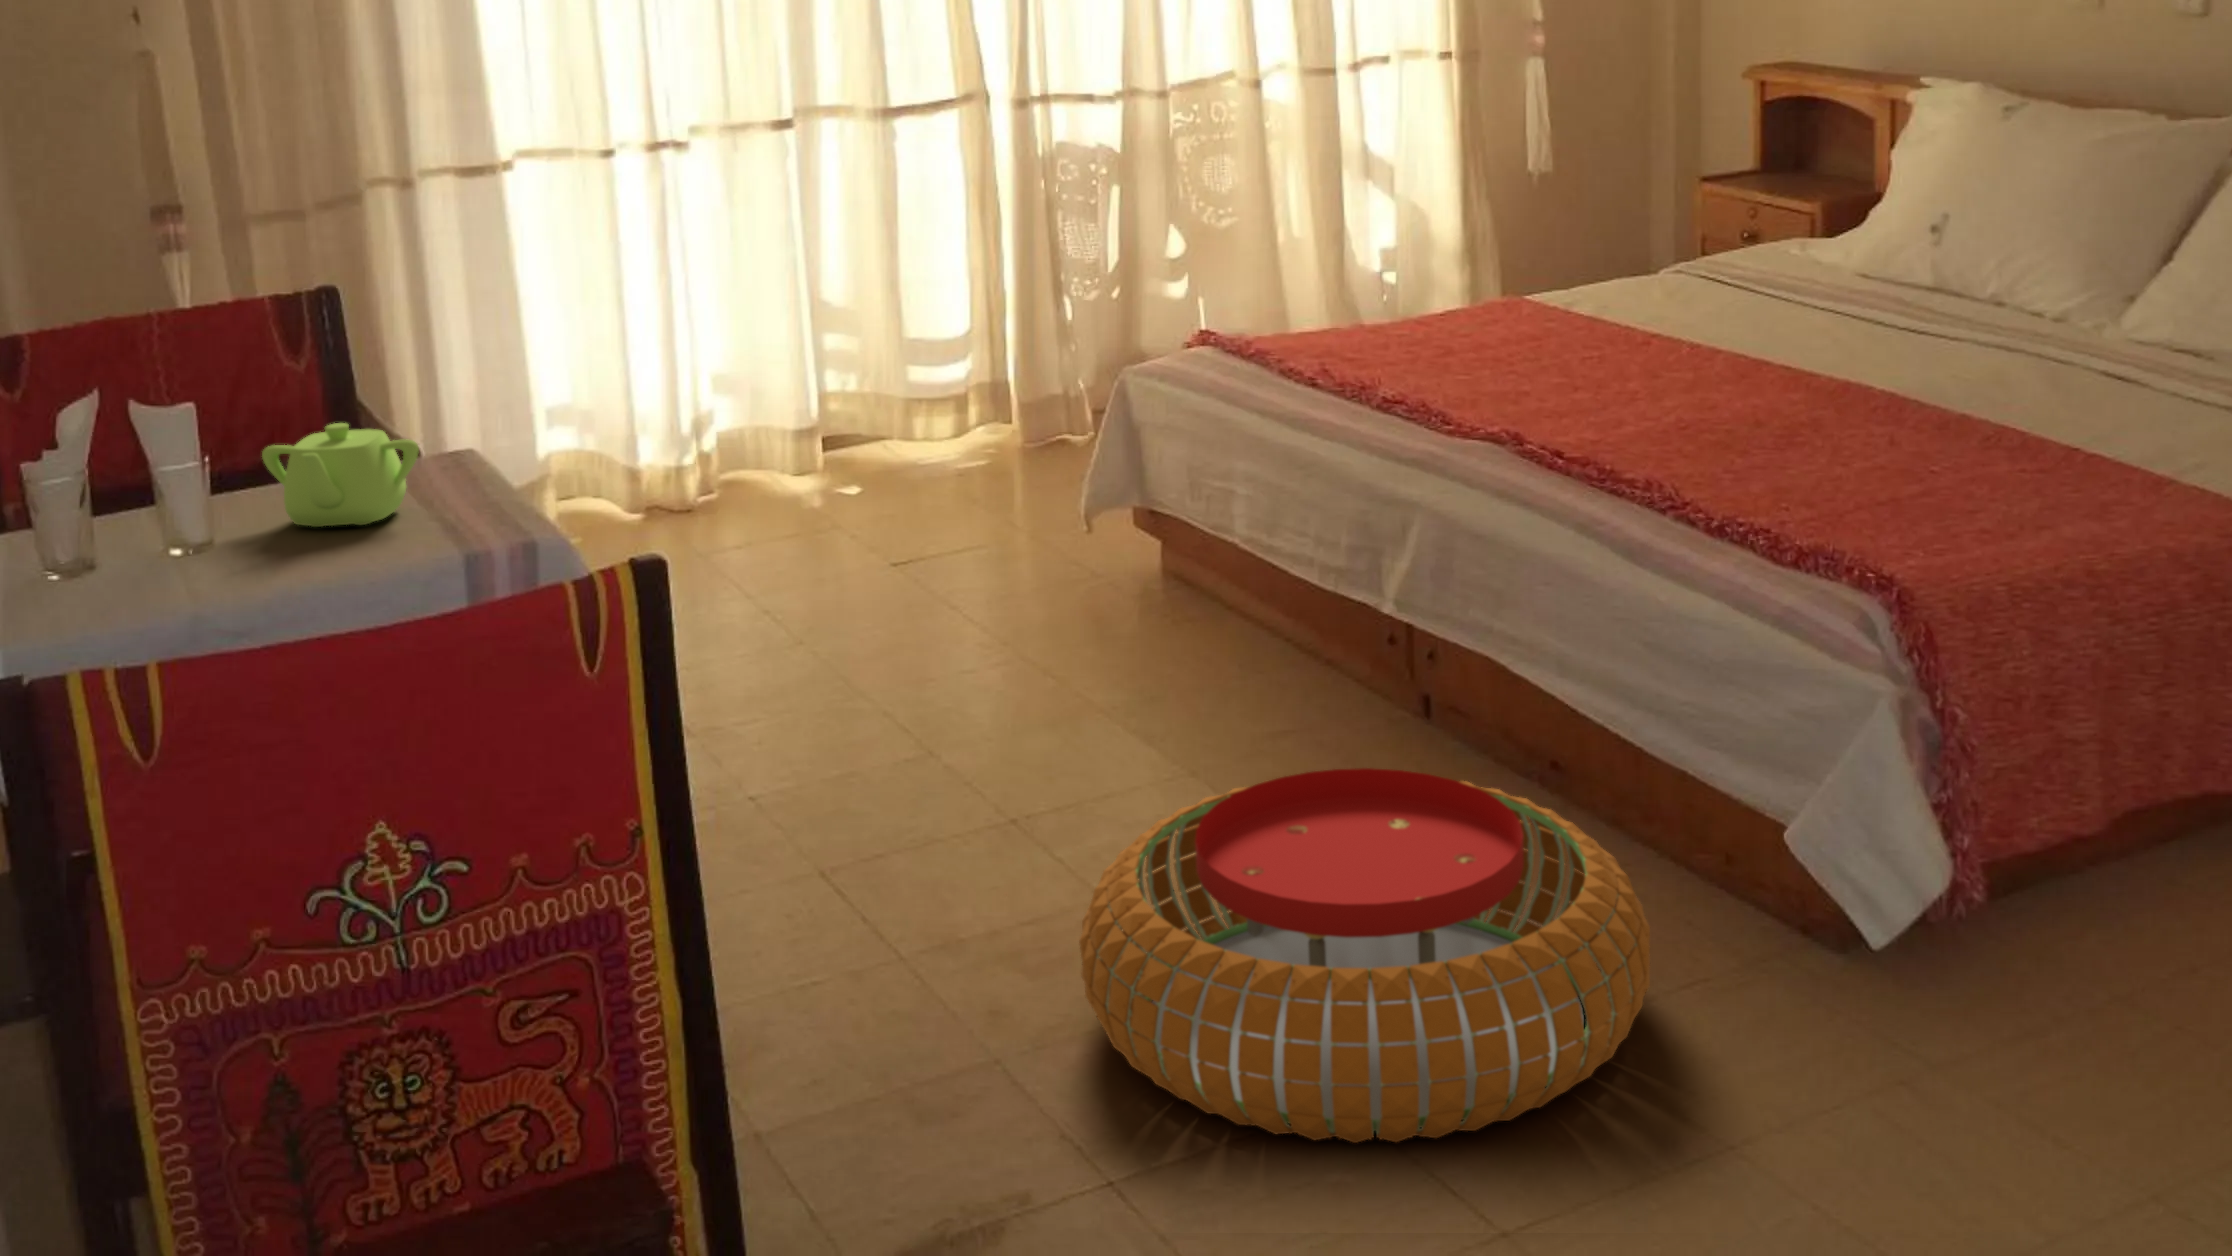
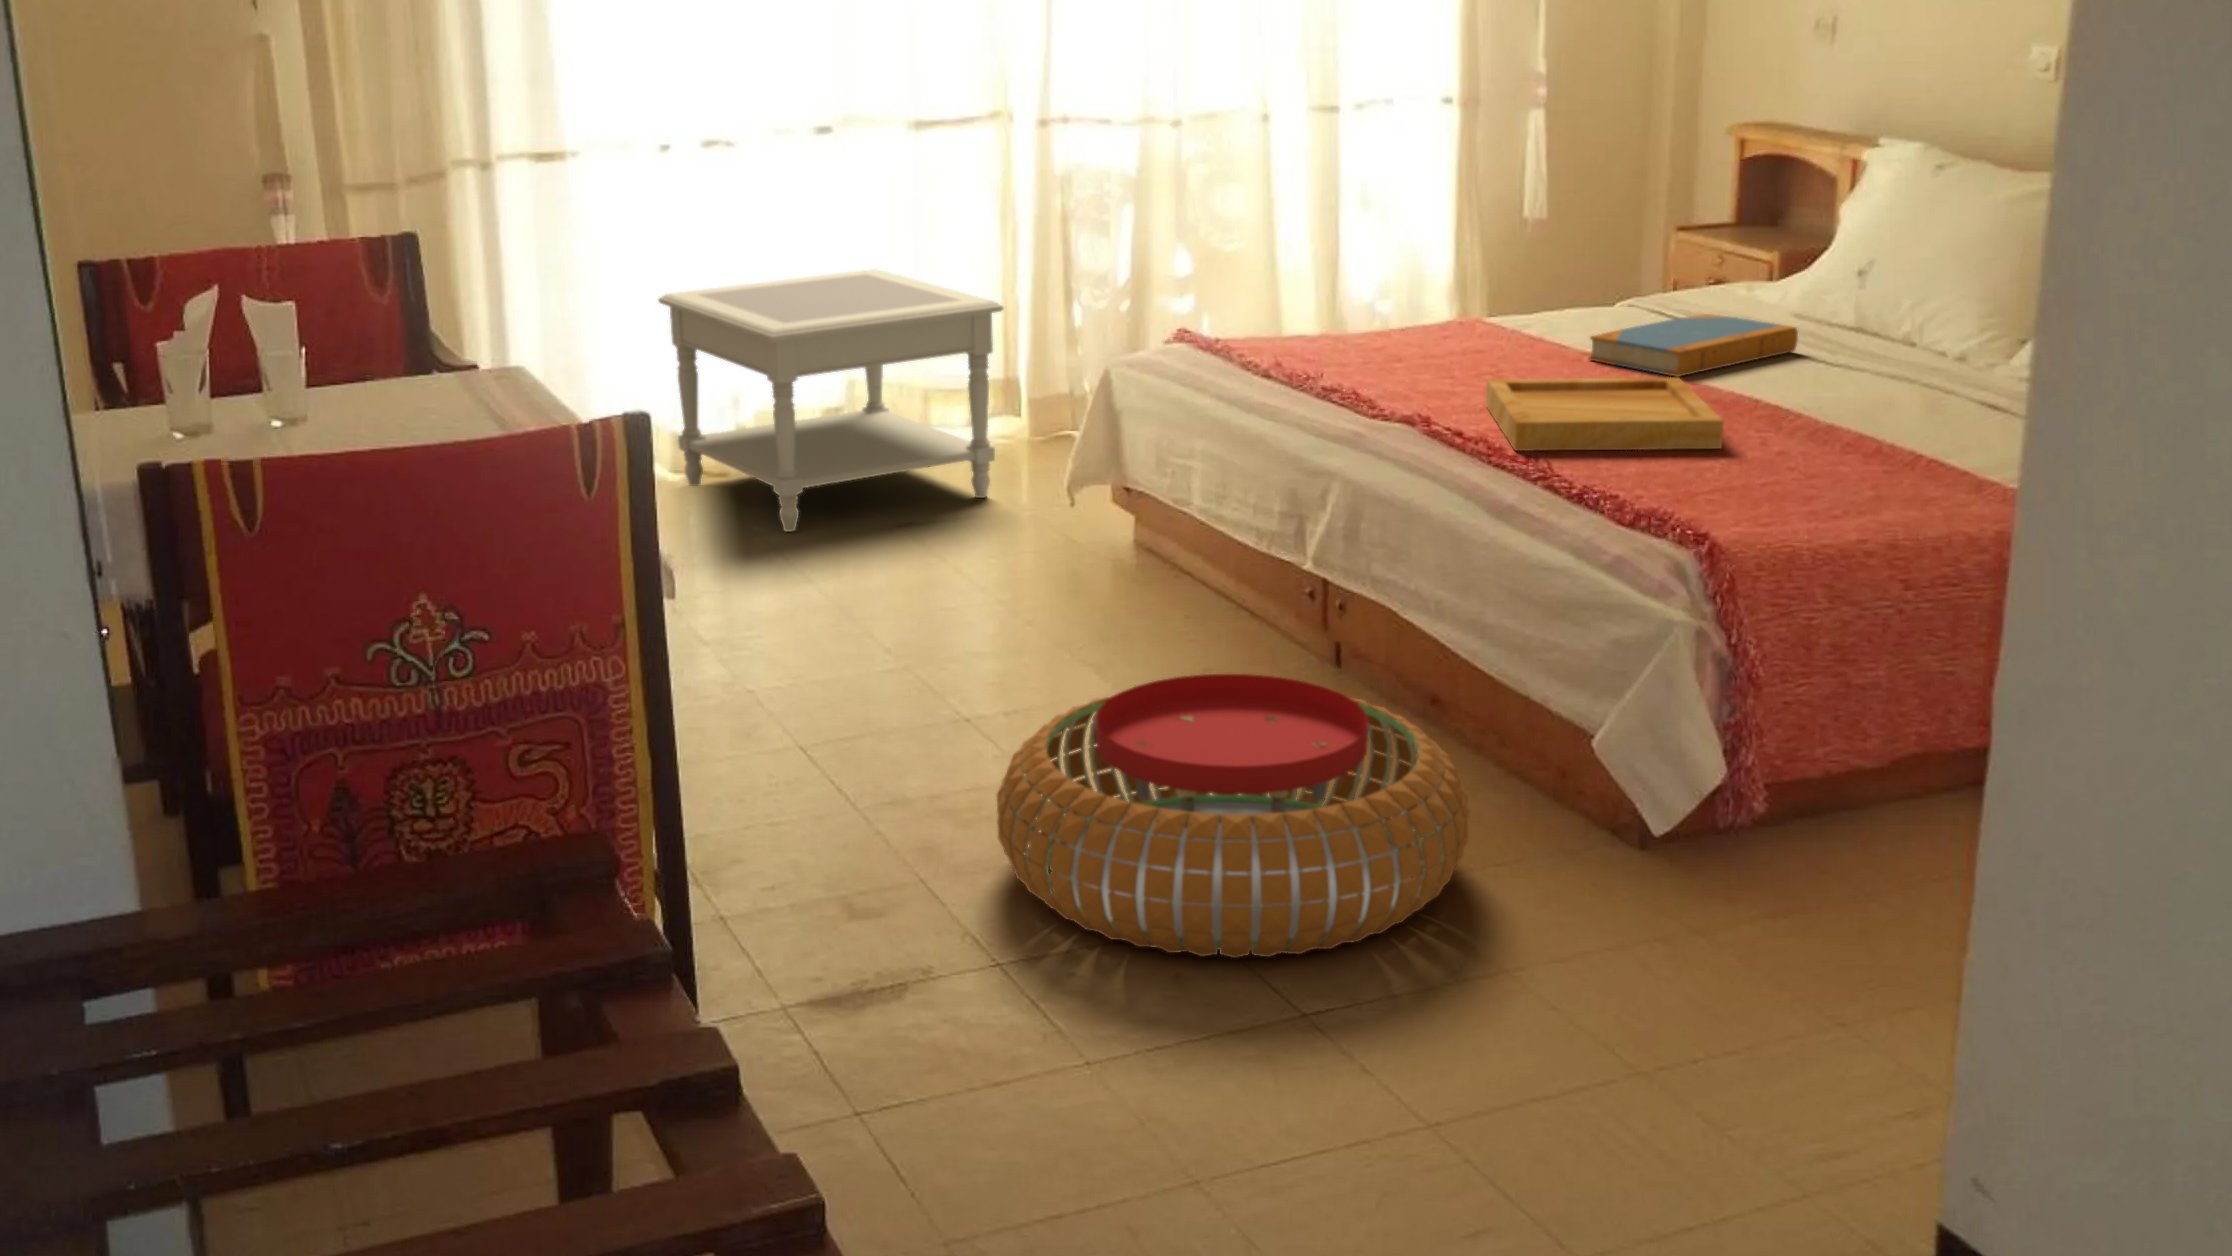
side table: none [607,275,998,582] -> present [659,269,1003,532]
book: none [1665,287,1889,364] -> present [1589,314,1798,377]
tray: none [1571,369,1856,470] -> present [1486,378,1723,451]
teapot: present [262,423,419,527] -> none [348,331,476,416]

